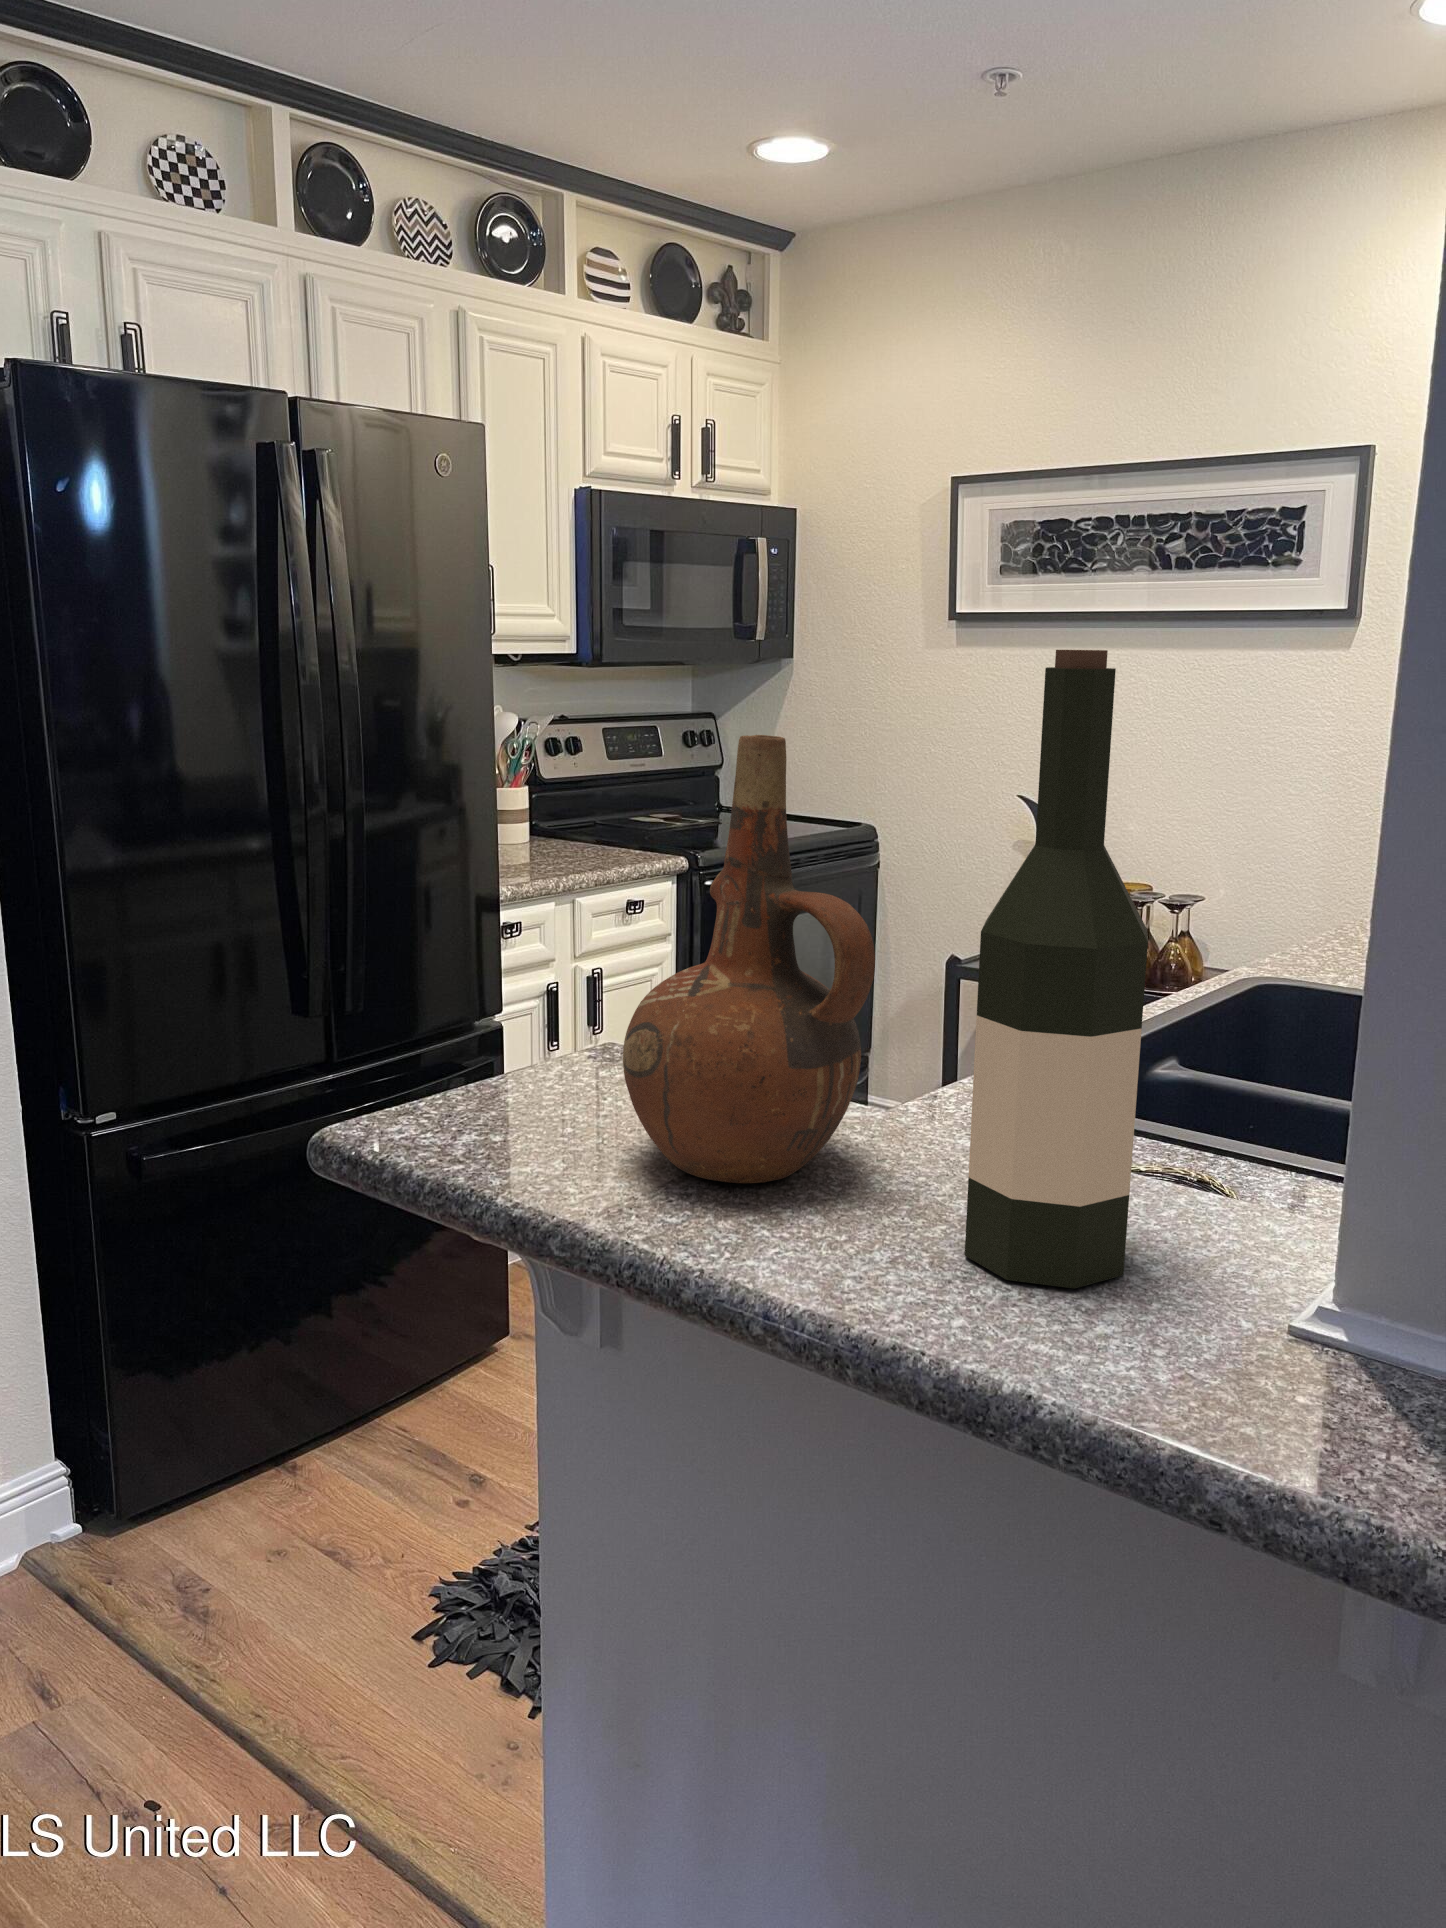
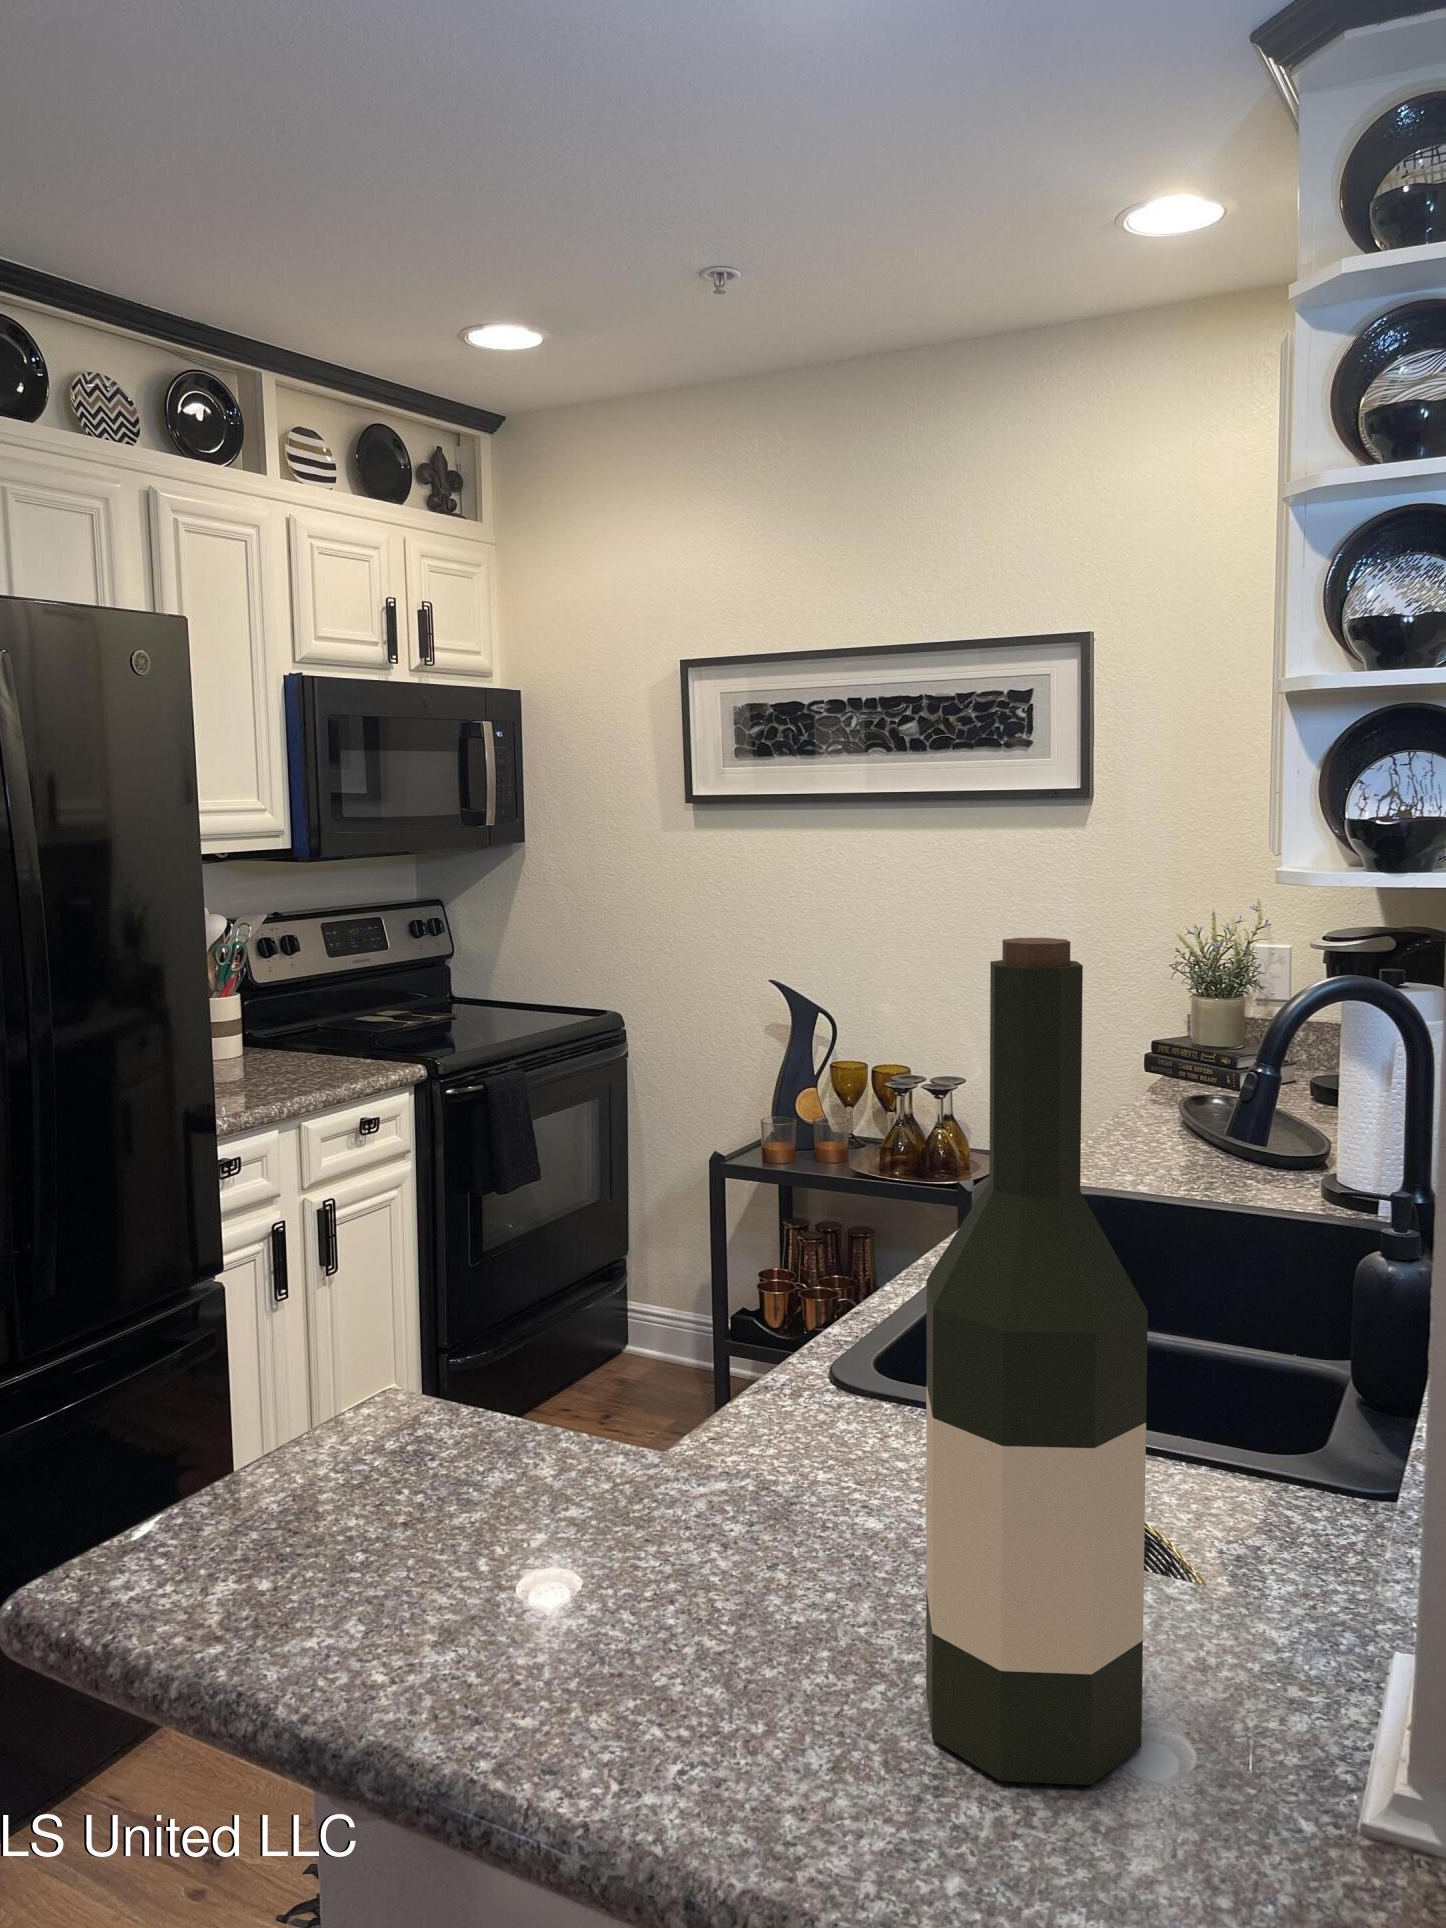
ceramic pitcher: present [623,735,875,1183] -> none [439,1036,769,1638]

